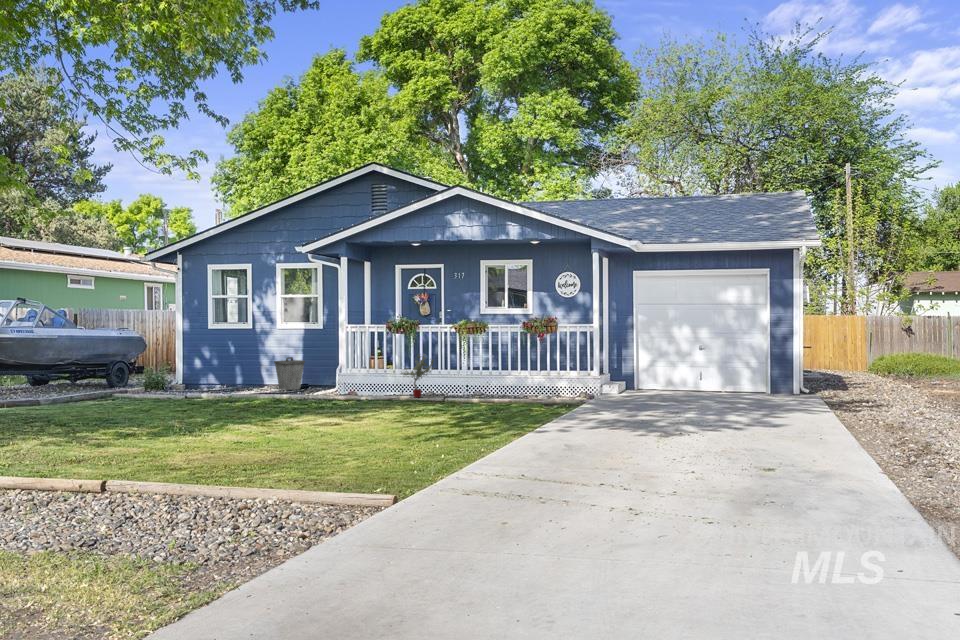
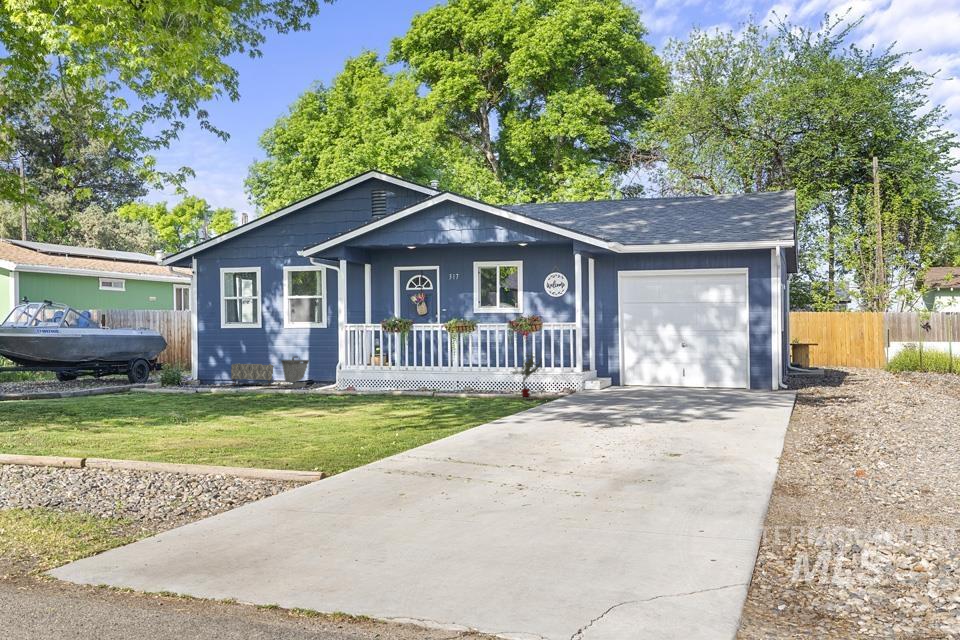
potted tree: present [401,354,434,398] -> present [511,353,542,397]
bench: none [220,364,274,389] -> present [231,363,280,387]

